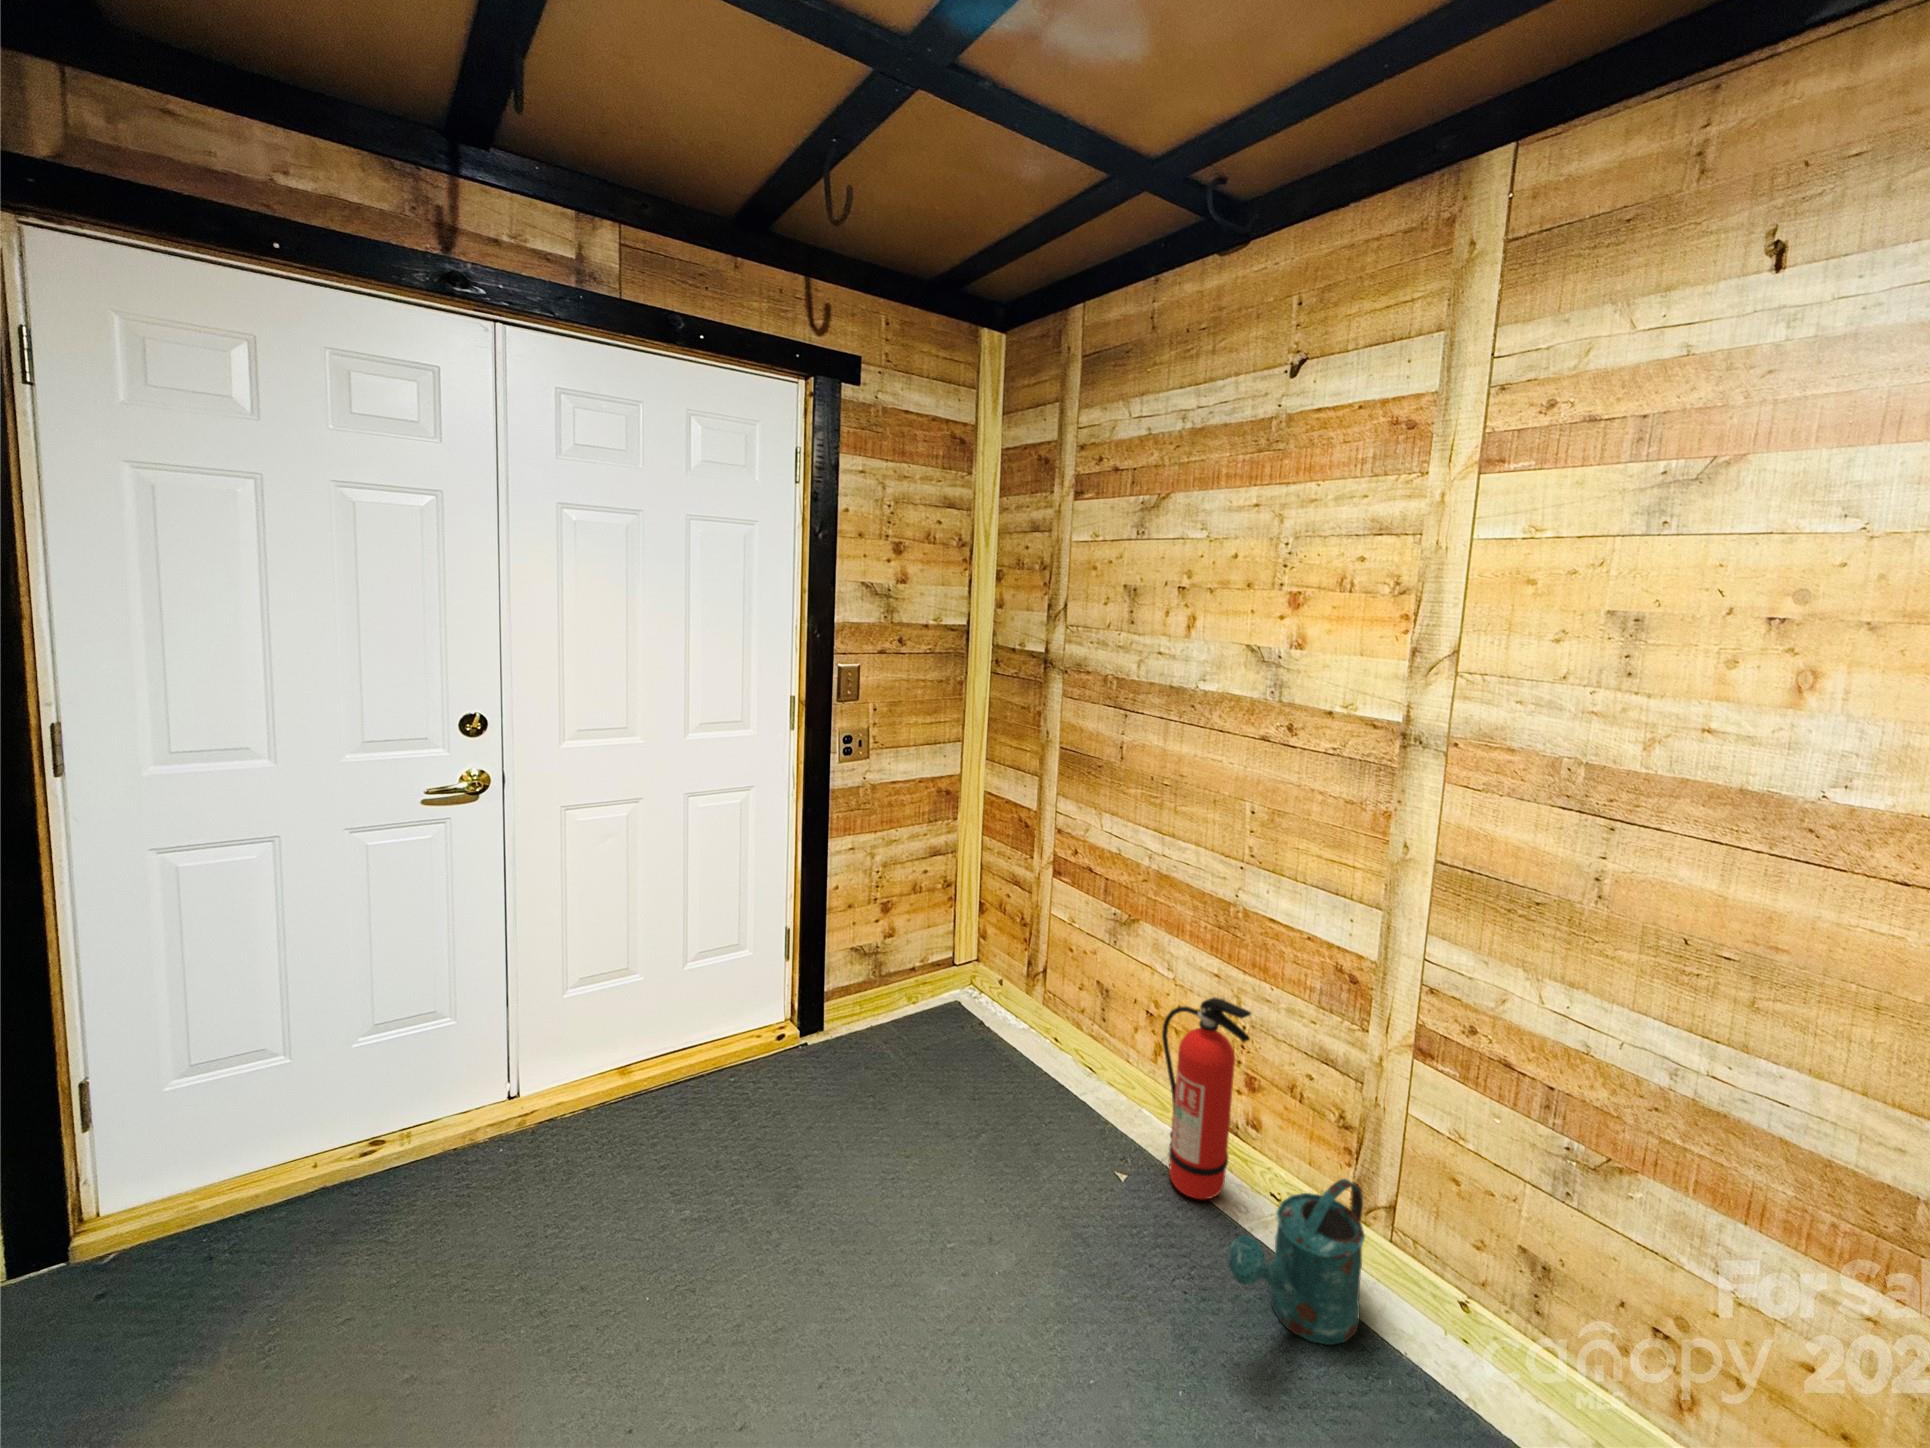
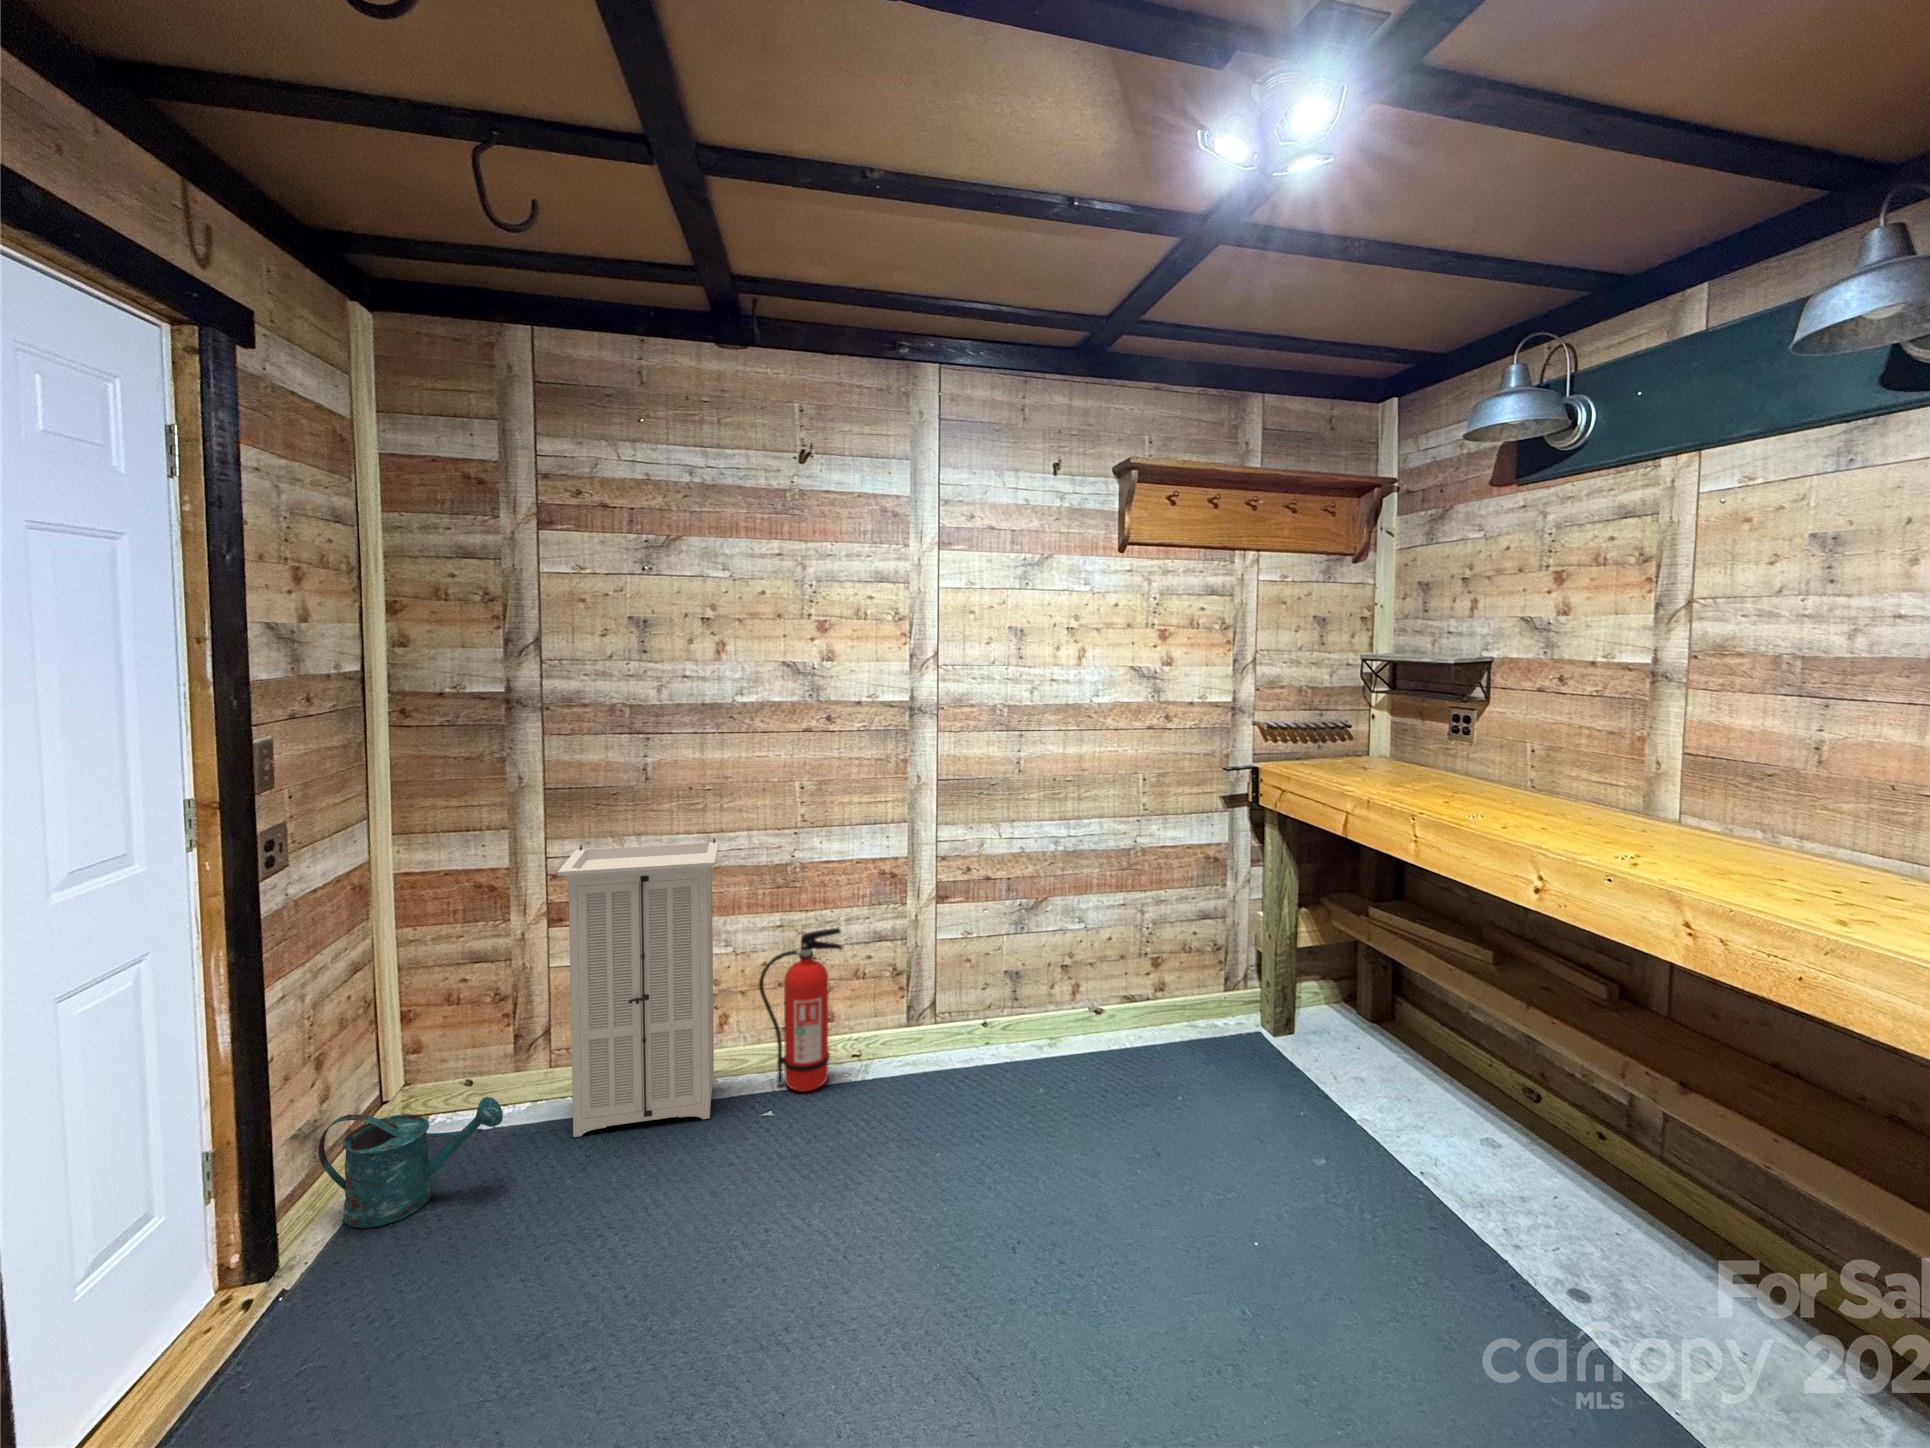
storage cabinet: none [998,808,1163,1140] -> present [557,838,719,1137]
watering can: present [1228,1179,1365,1345] -> present [318,1097,503,1228]

